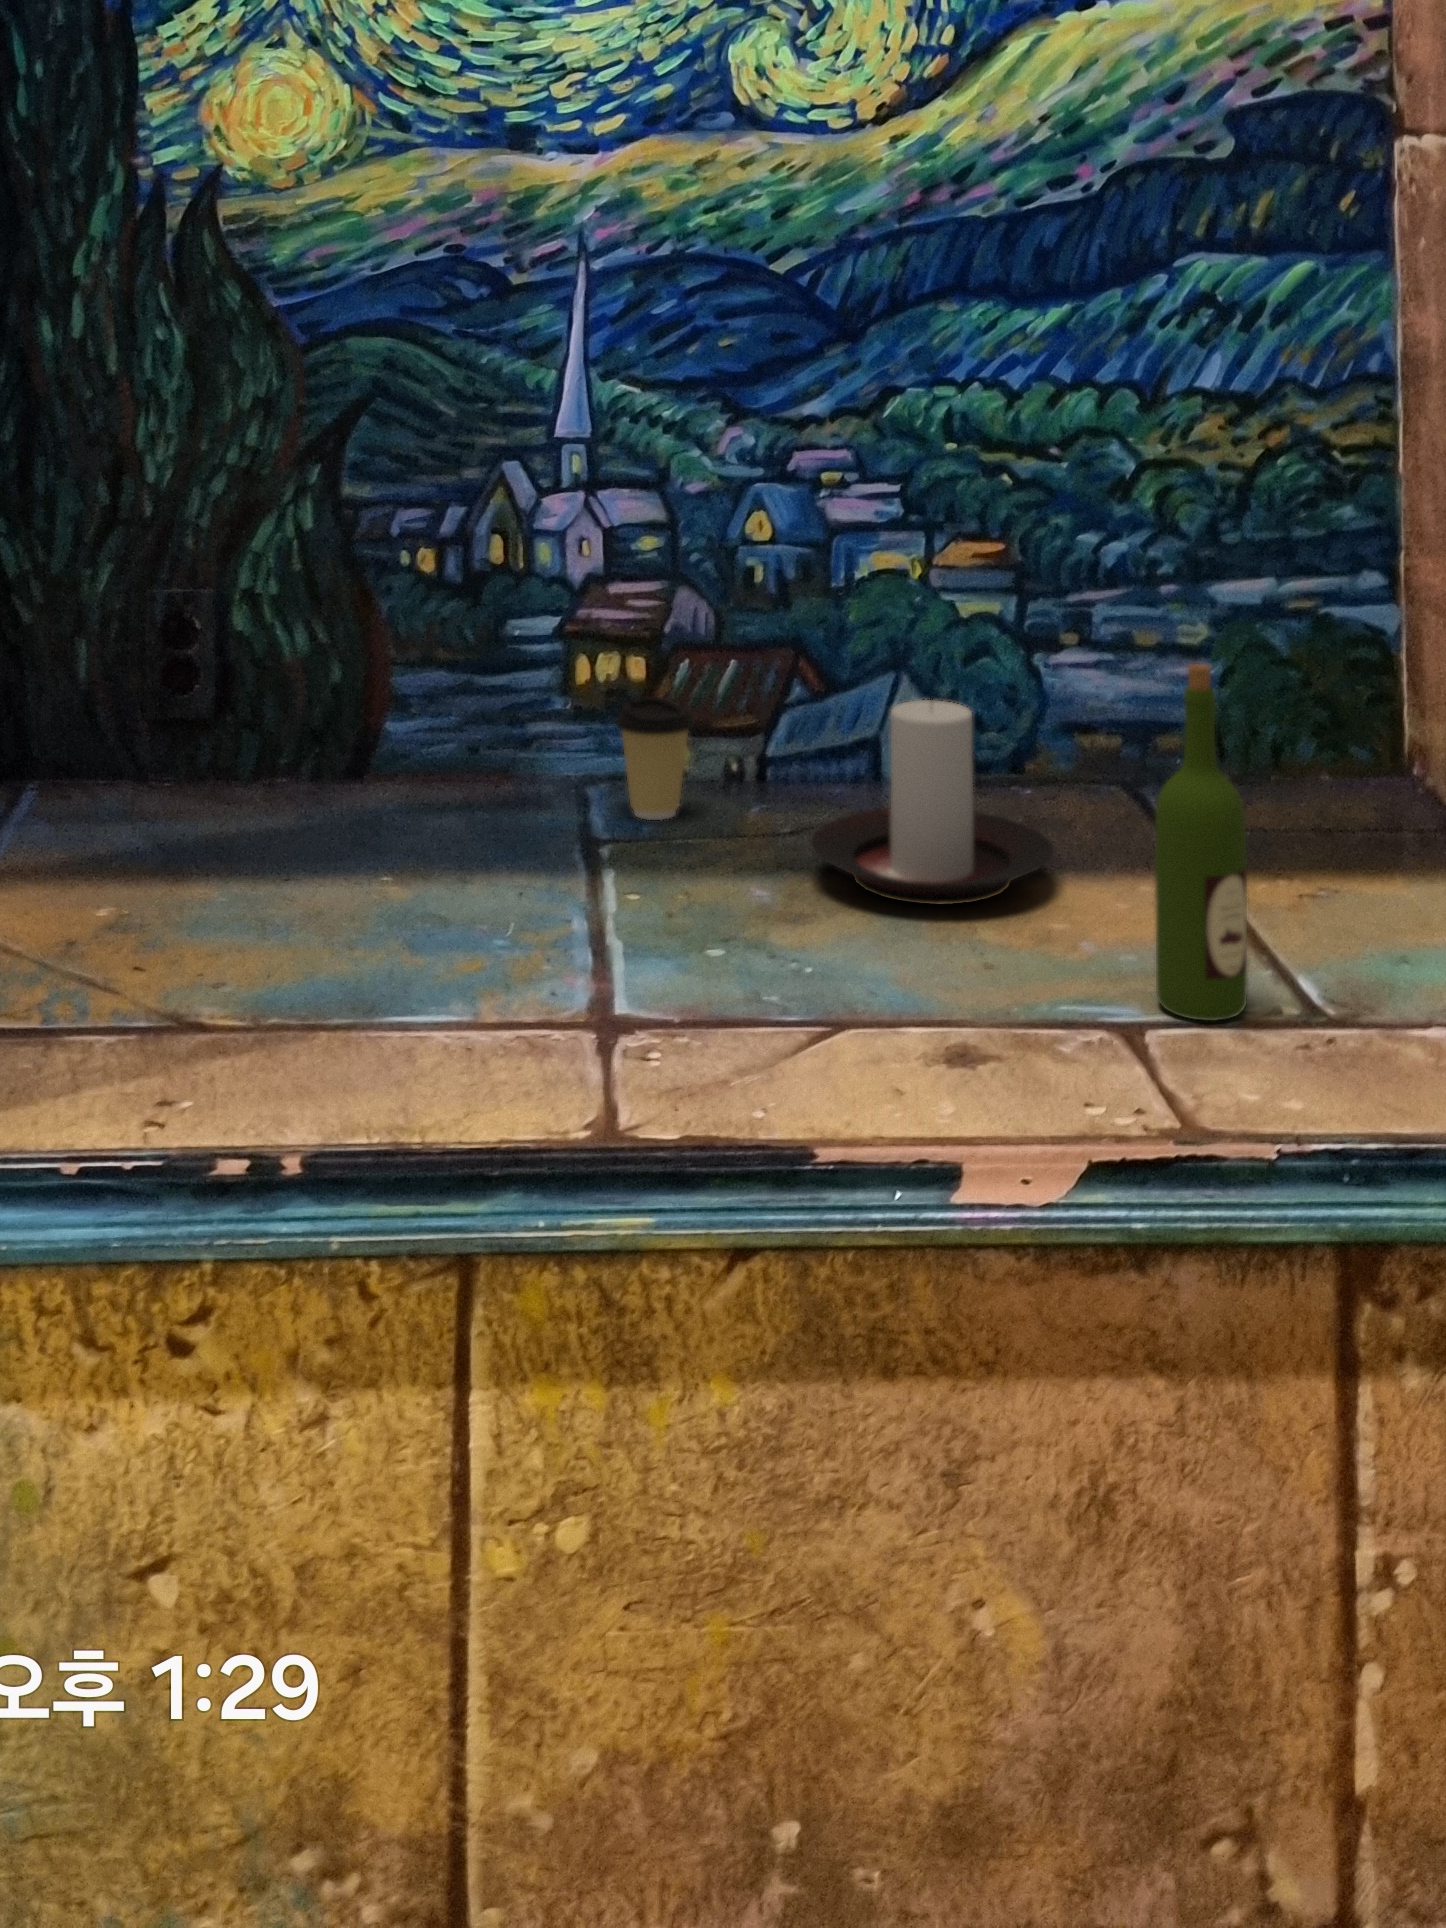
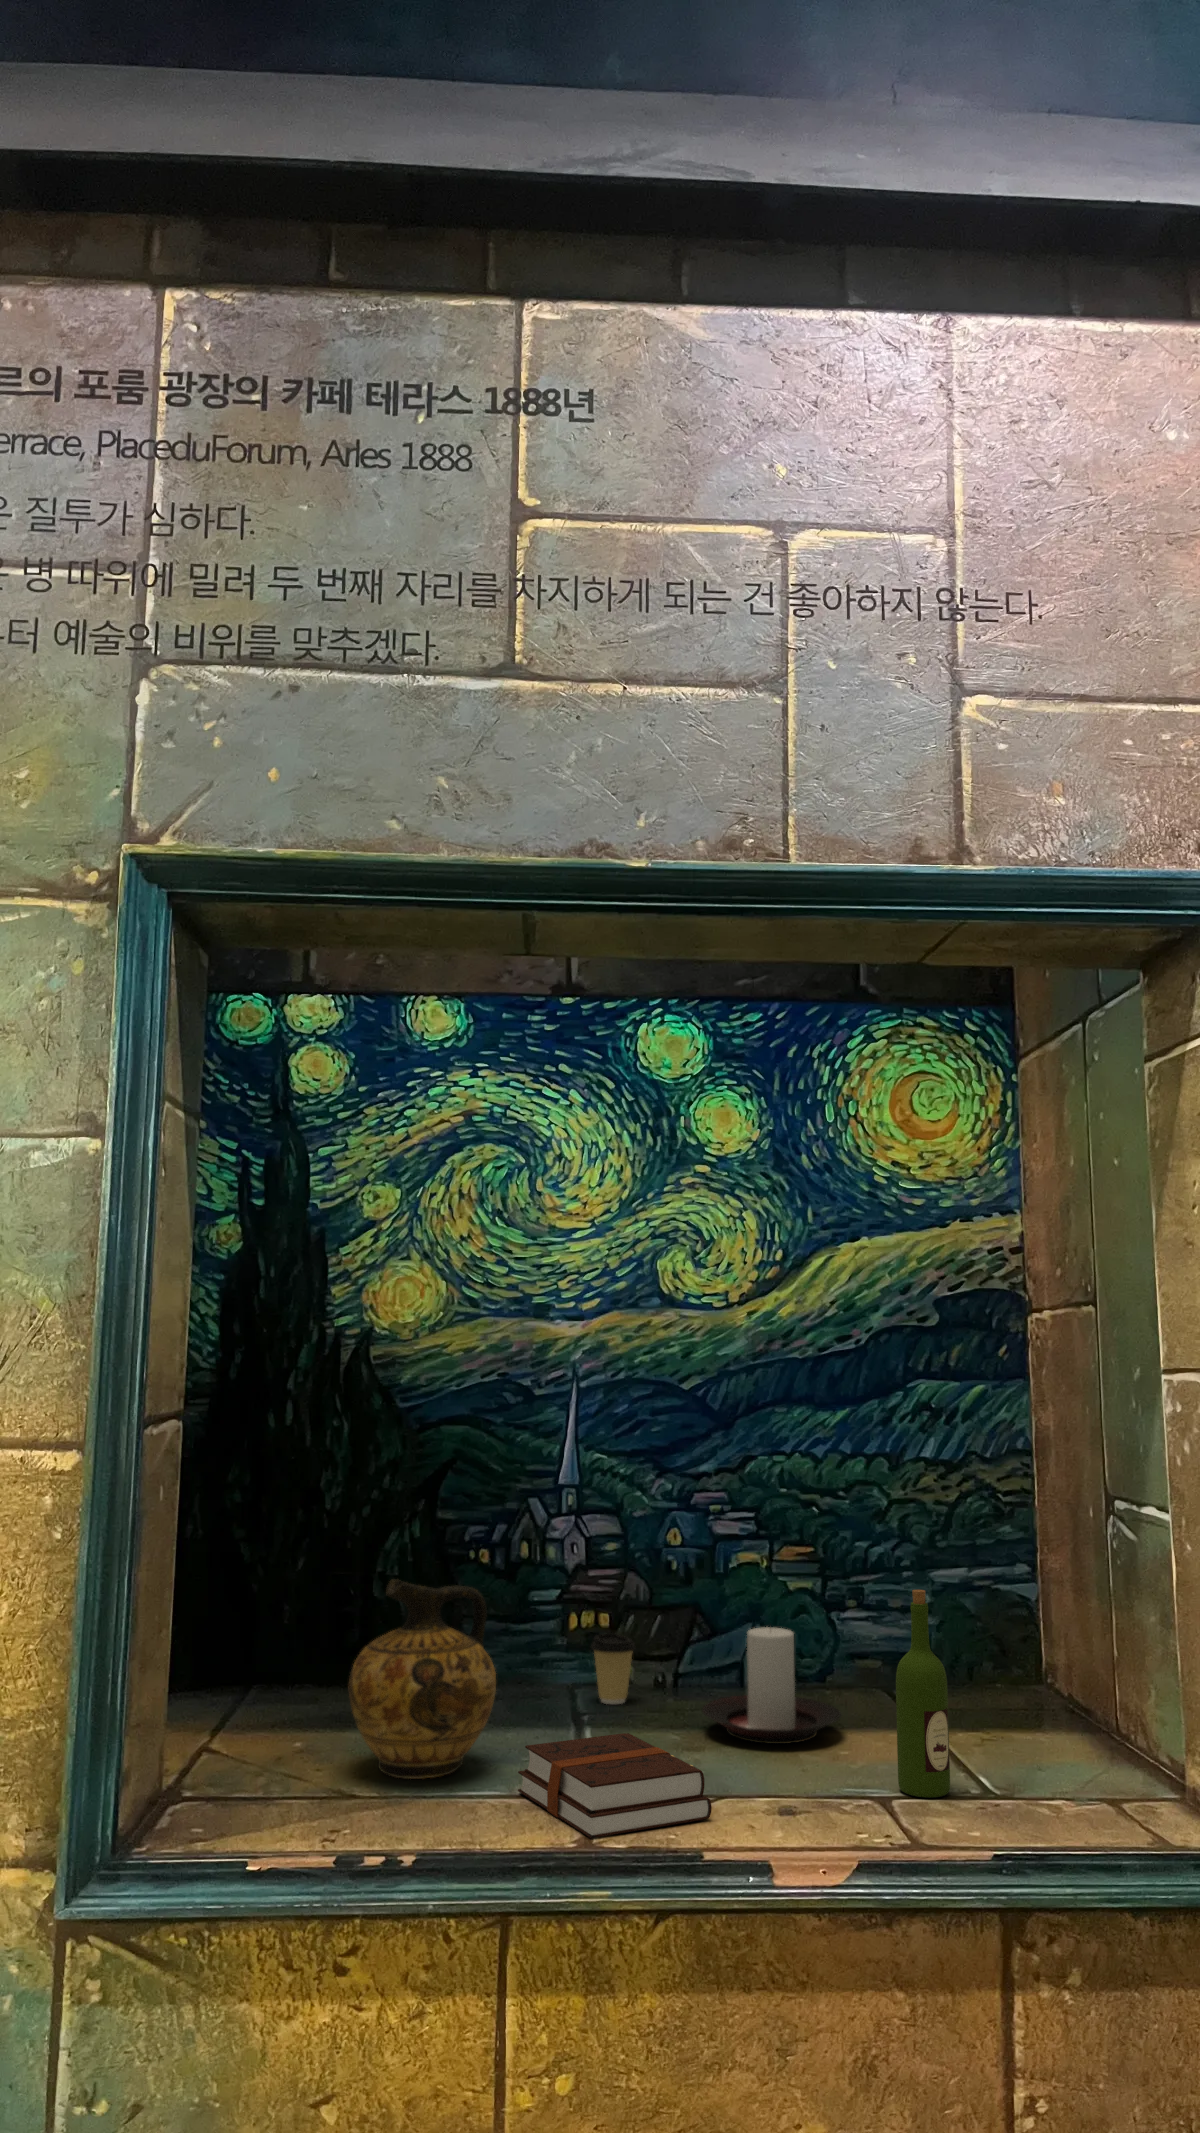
ceramic jug: none [188,645,450,989] -> present [348,1579,496,1779]
hardback book: none [489,909,831,1119] -> present [518,1733,712,1838]

